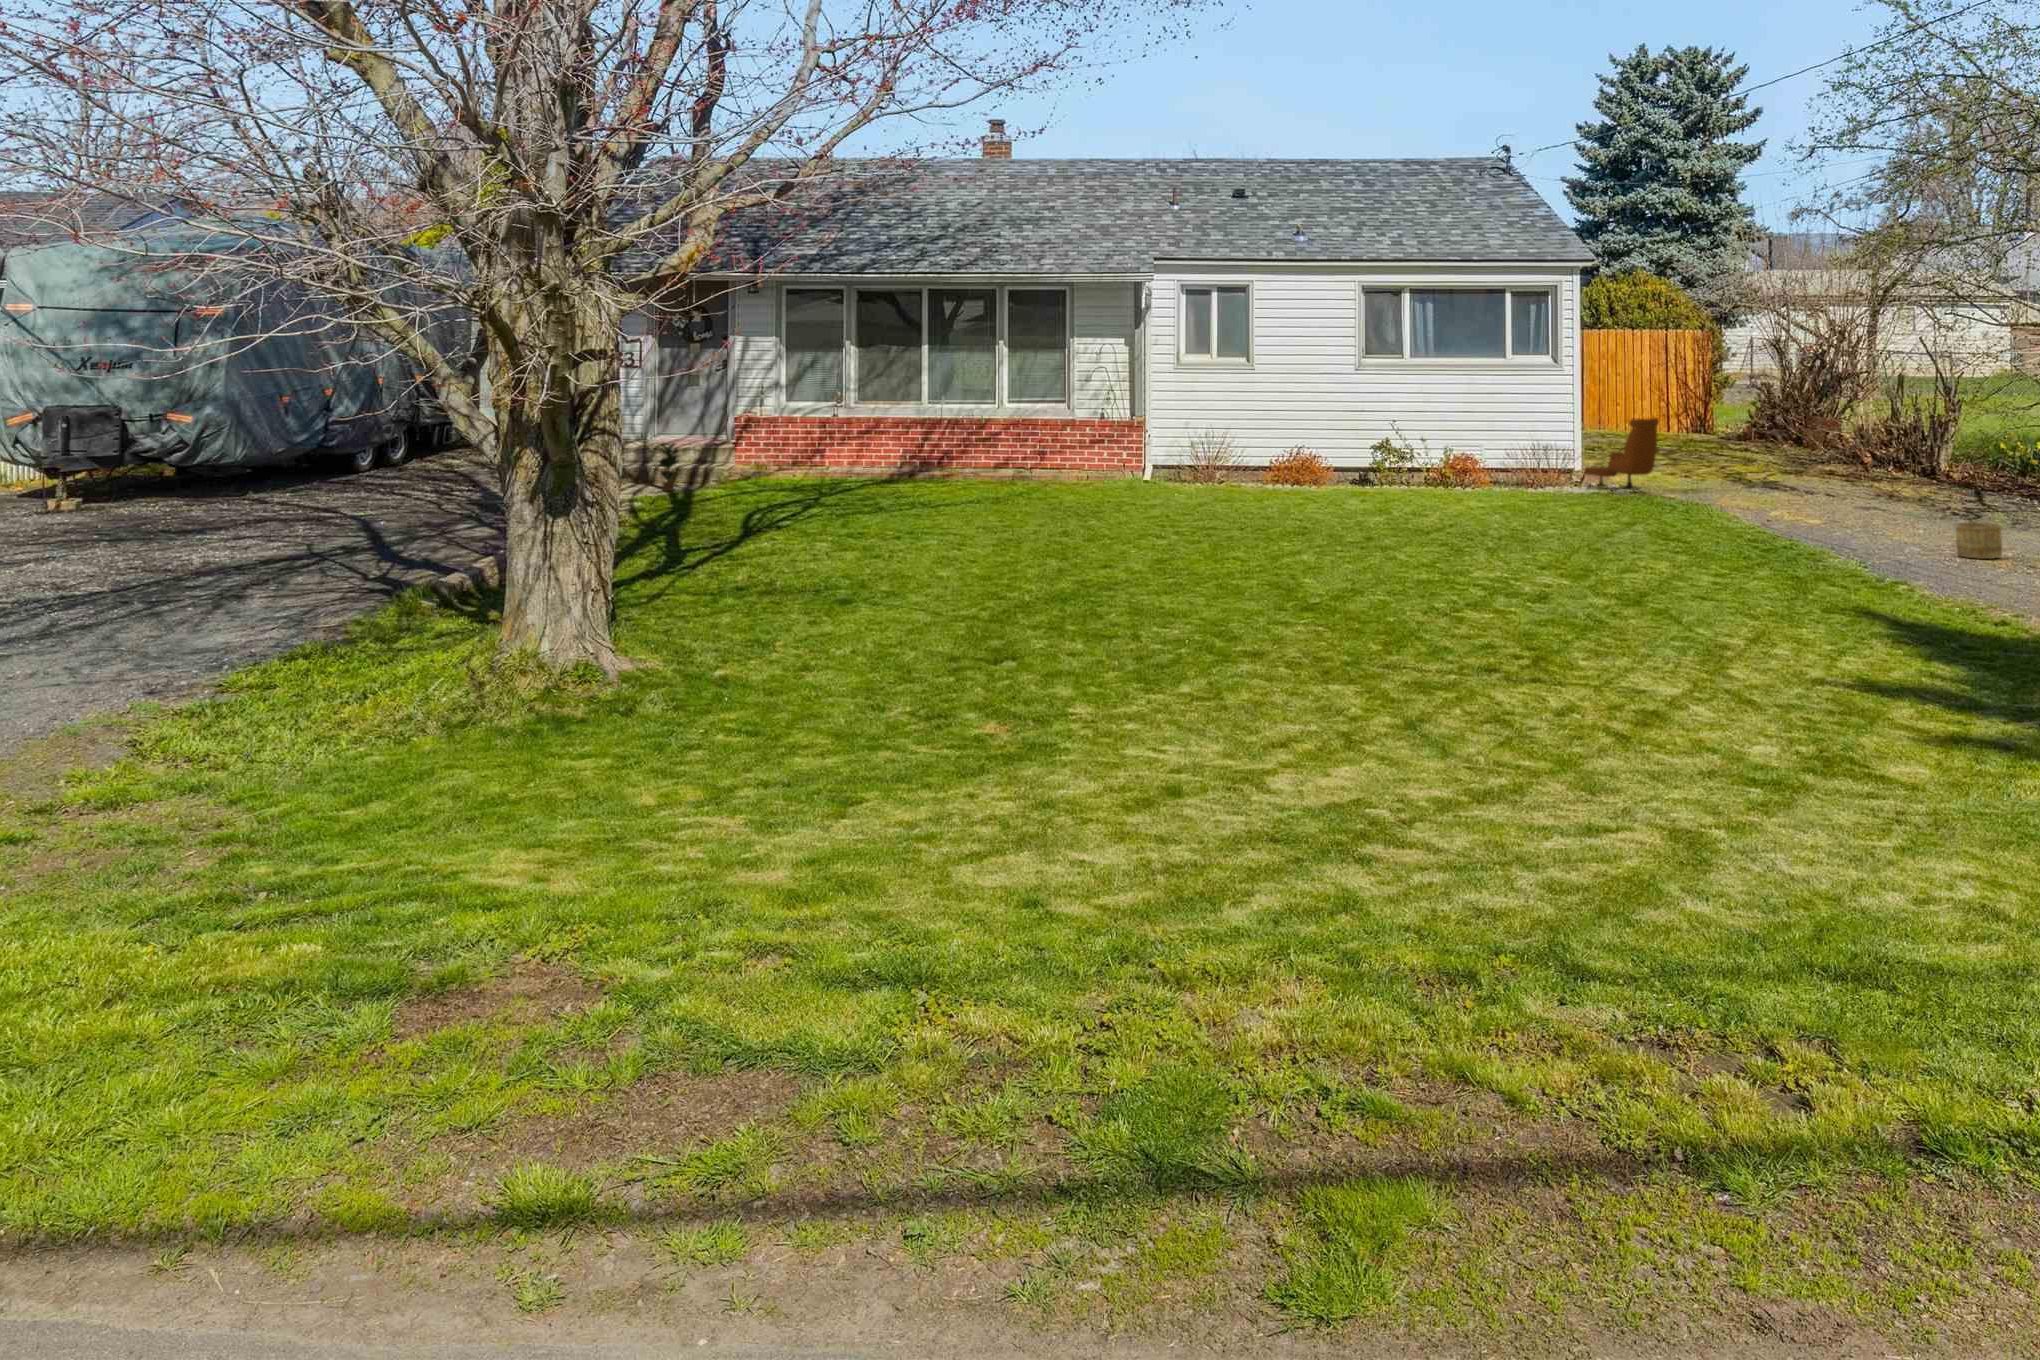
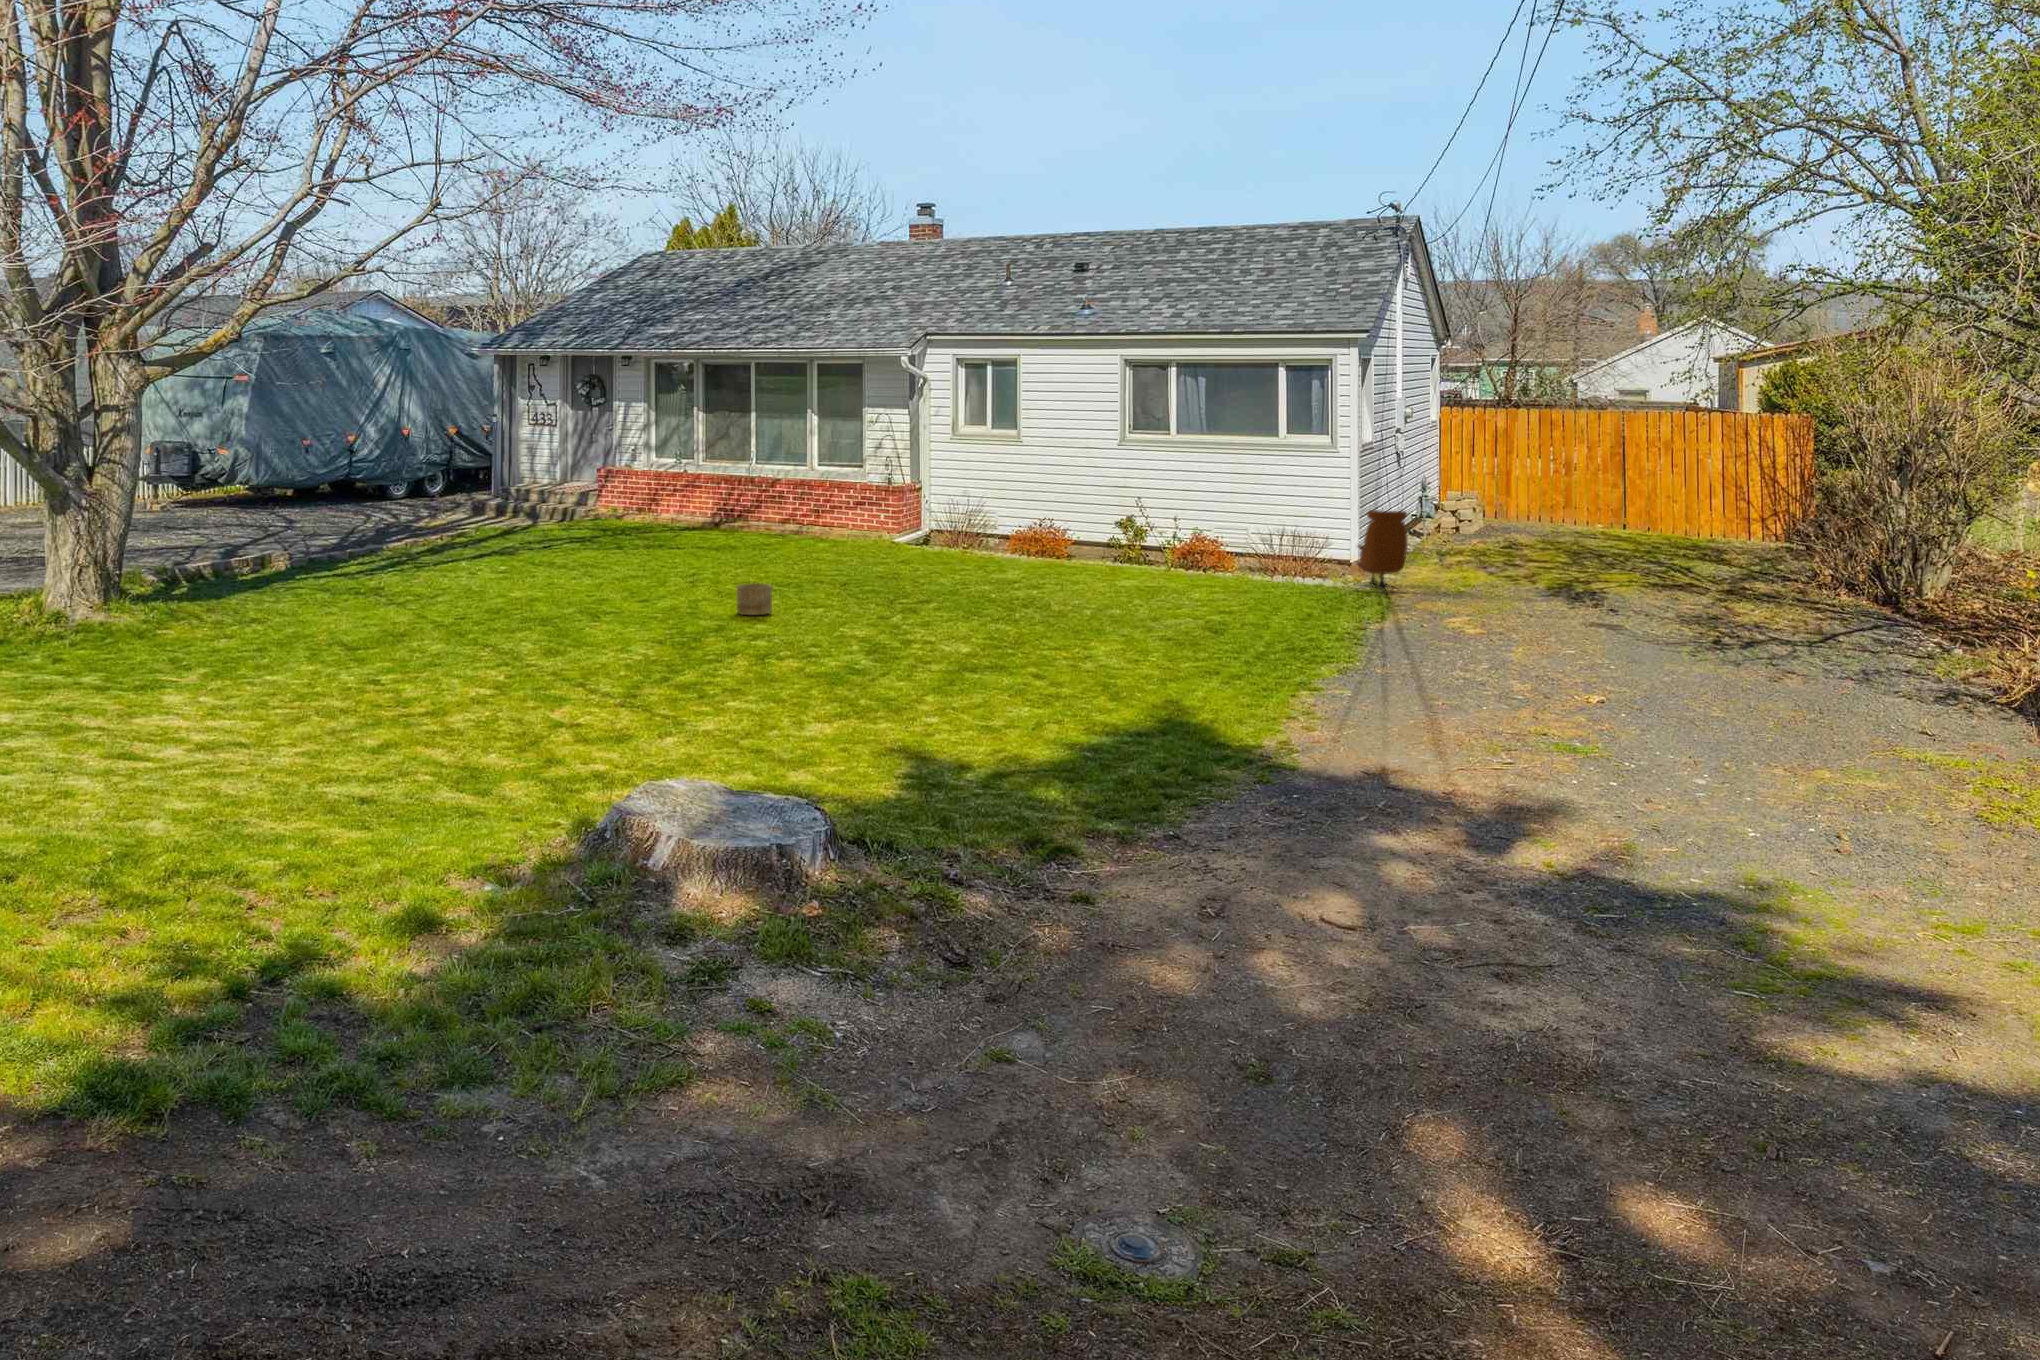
potted plant: present [654,443,677,491] -> none [536,488,562,529]
wooden bucket: present [1955,523,2002,559] -> present [736,583,772,615]

